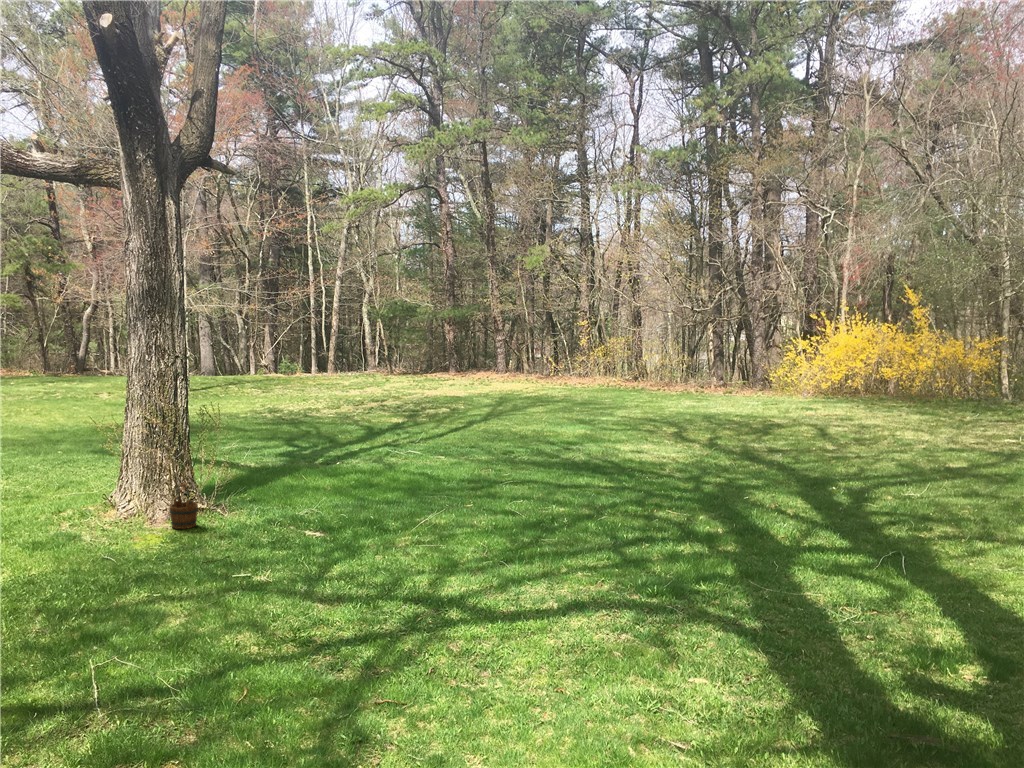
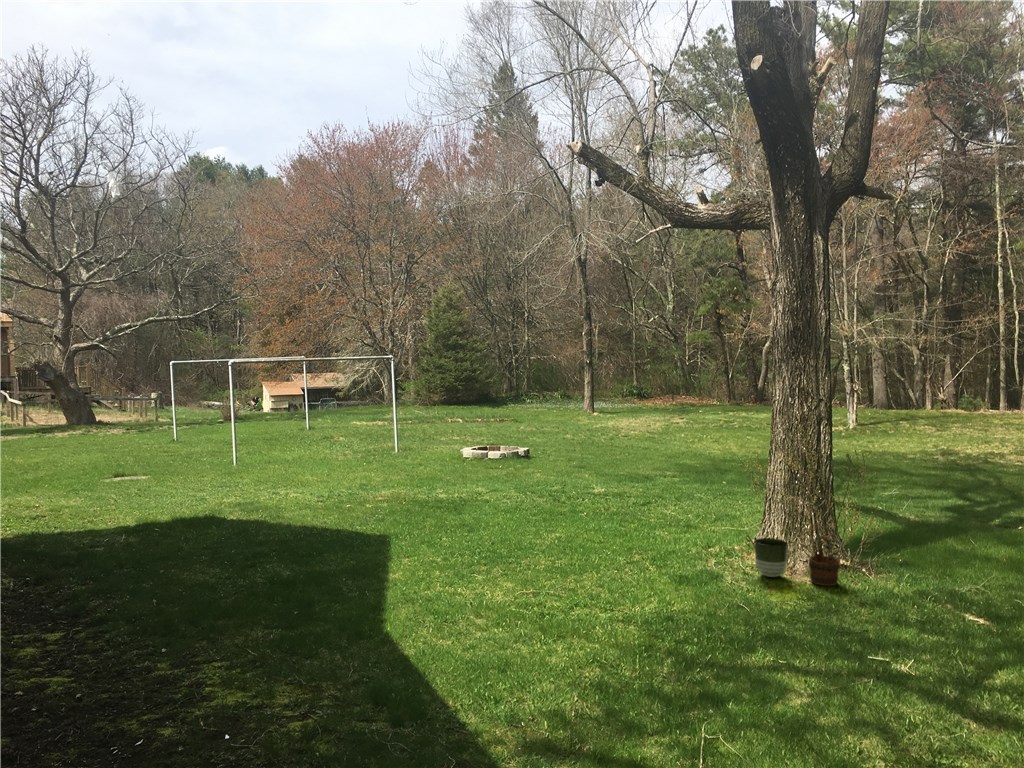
planter: none [114,494,148,531] -> present [755,538,788,577]

